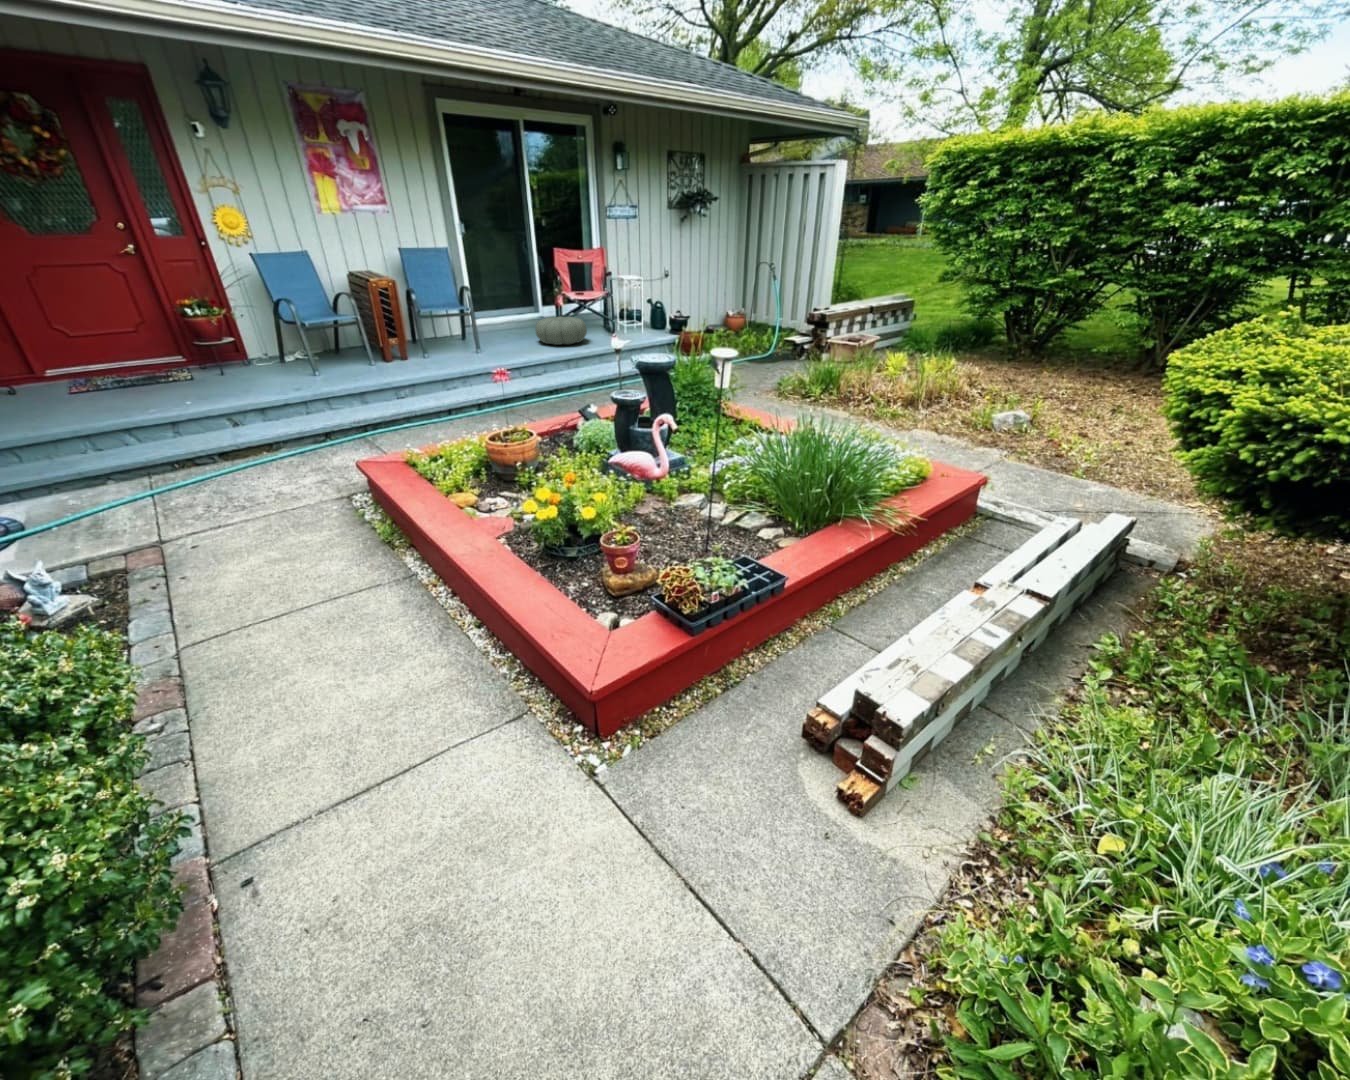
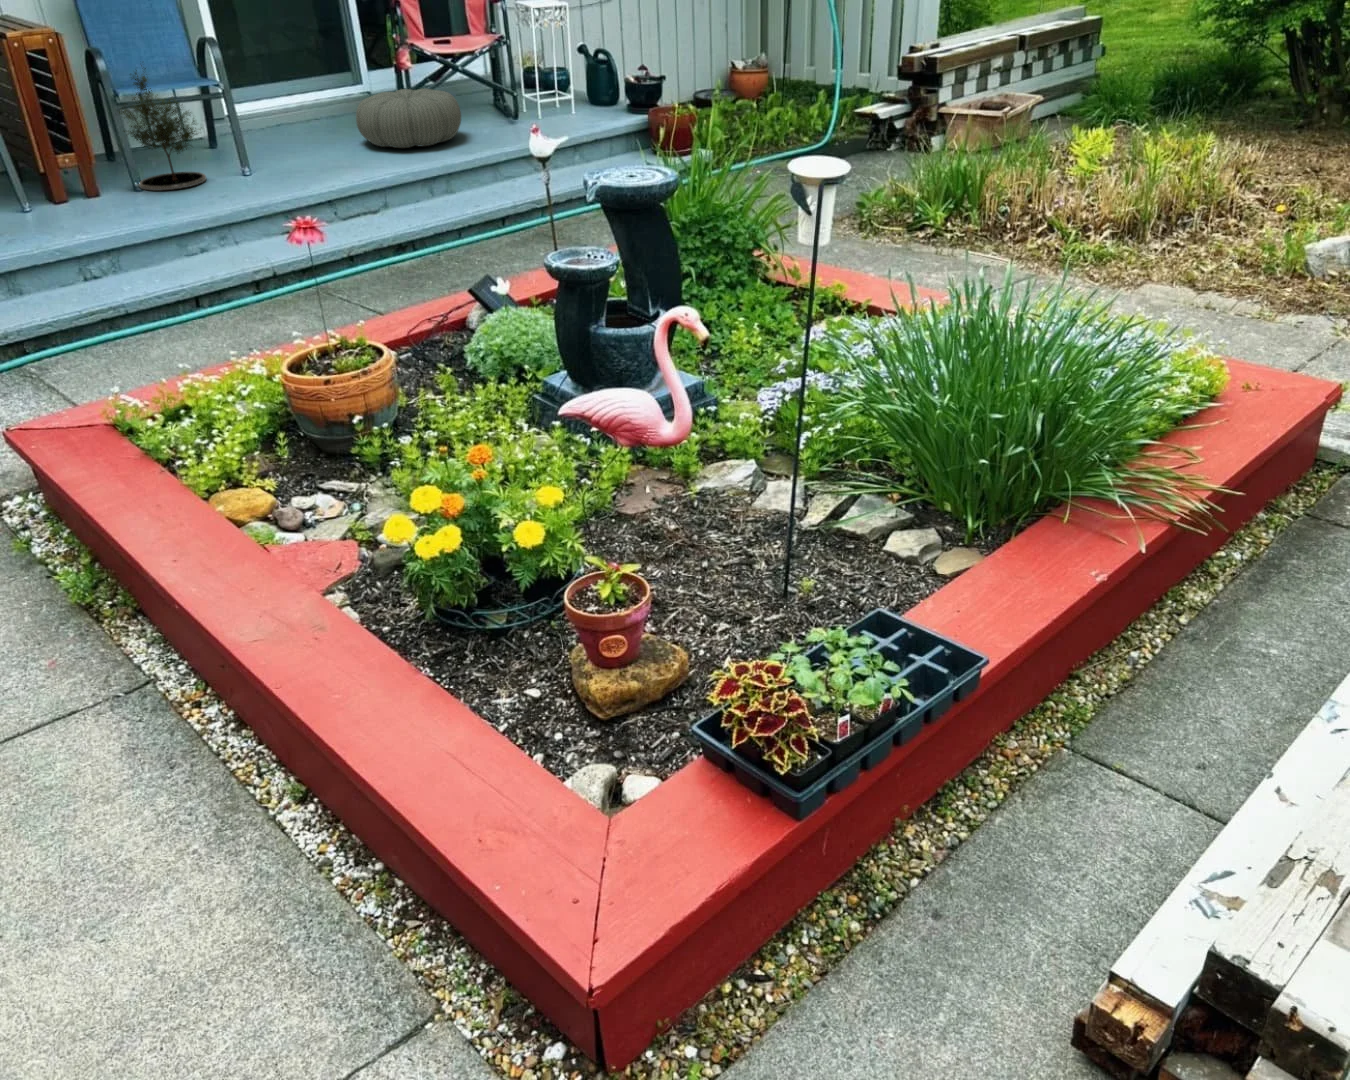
potted tree: none [420,296,462,358] -> present [119,65,206,191]

